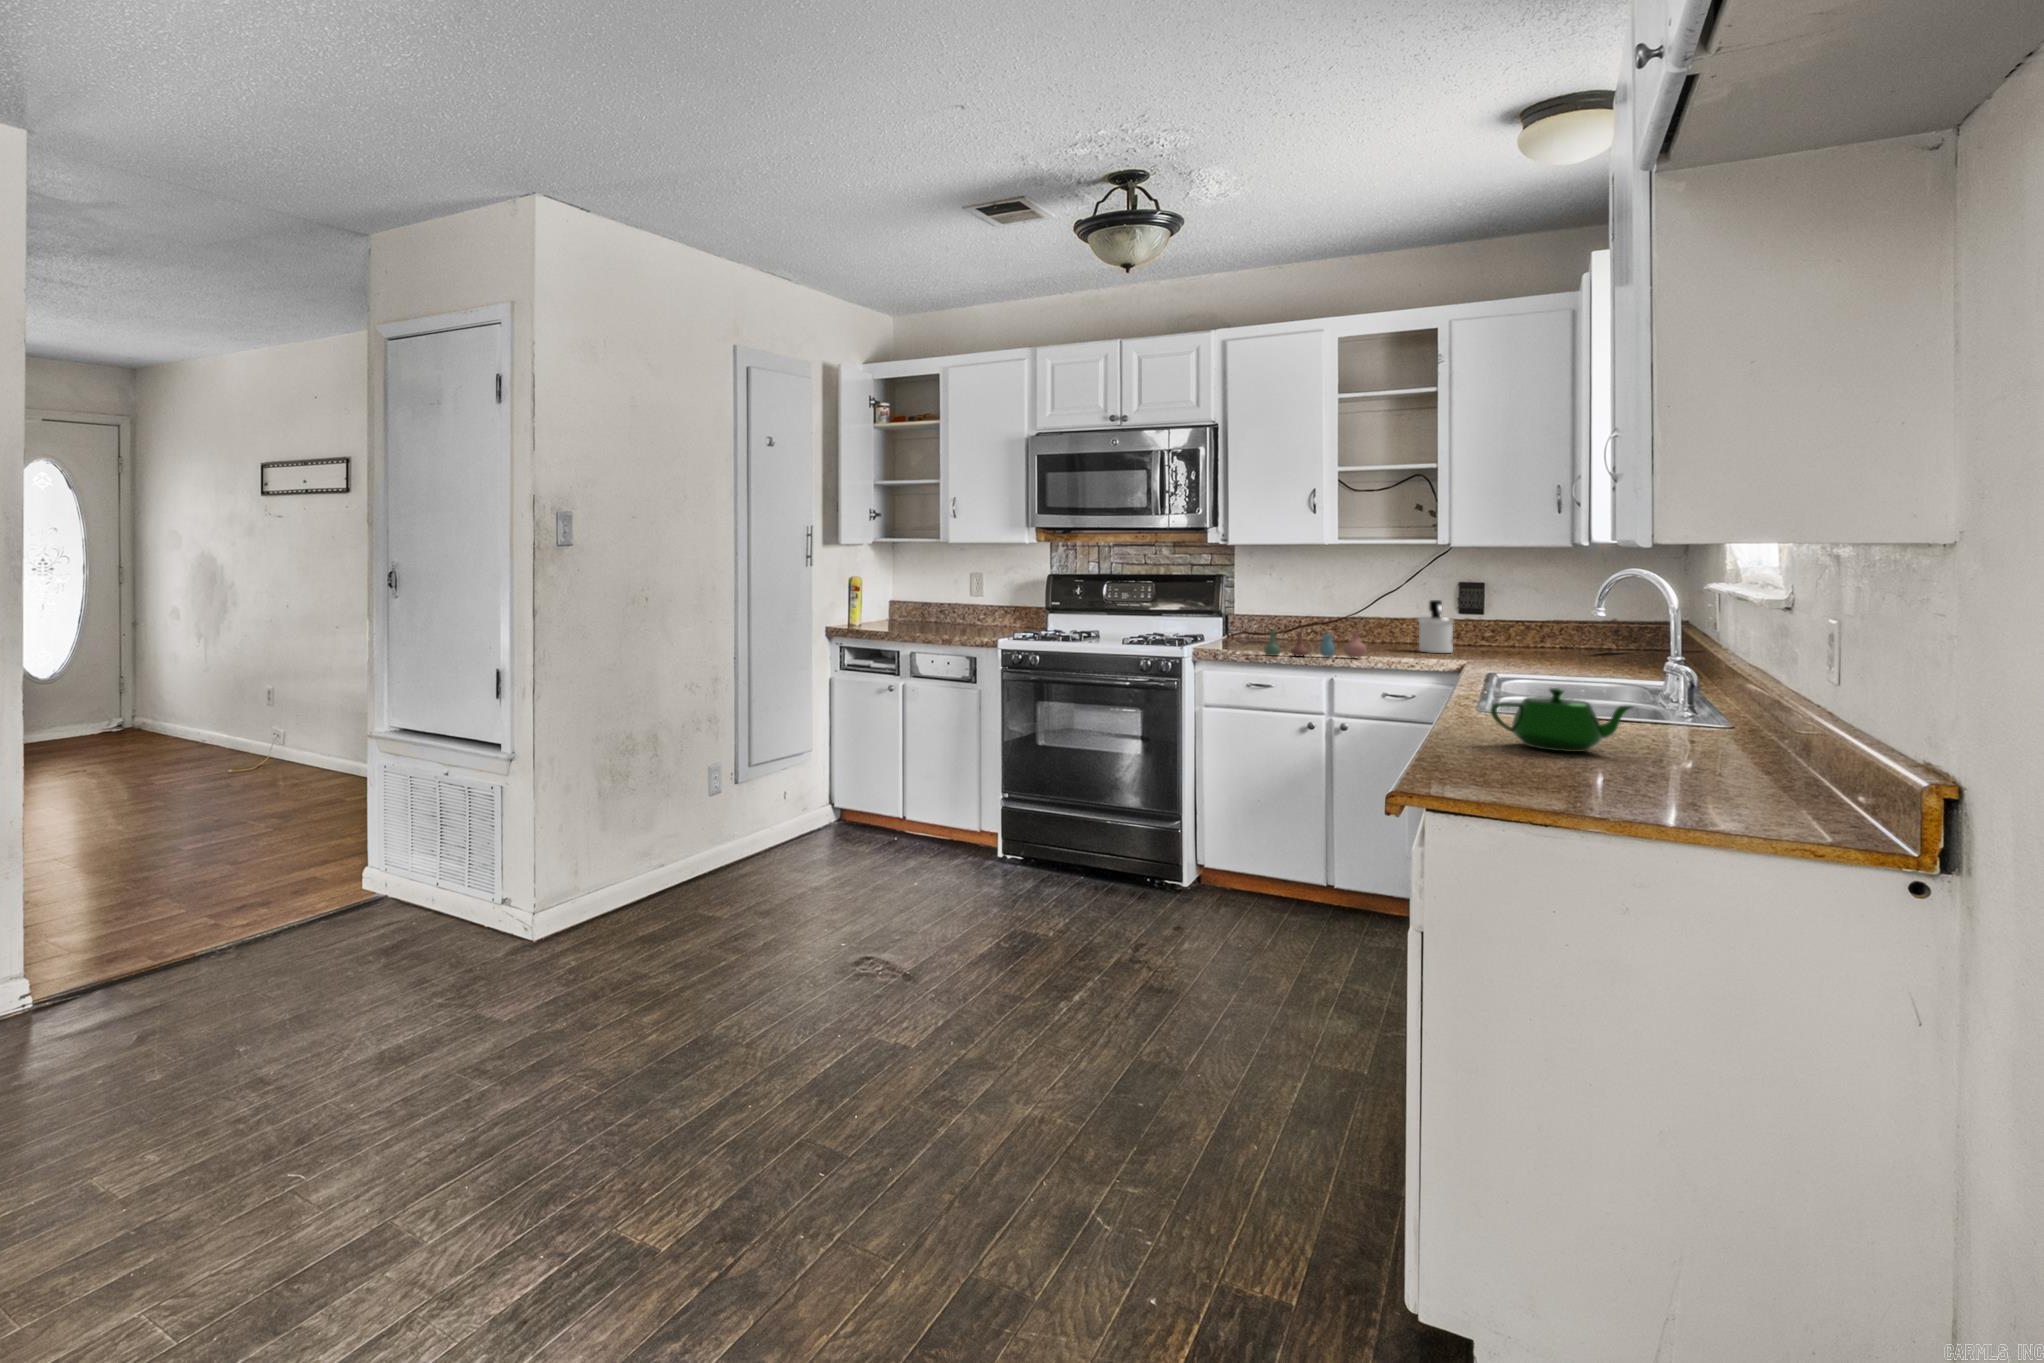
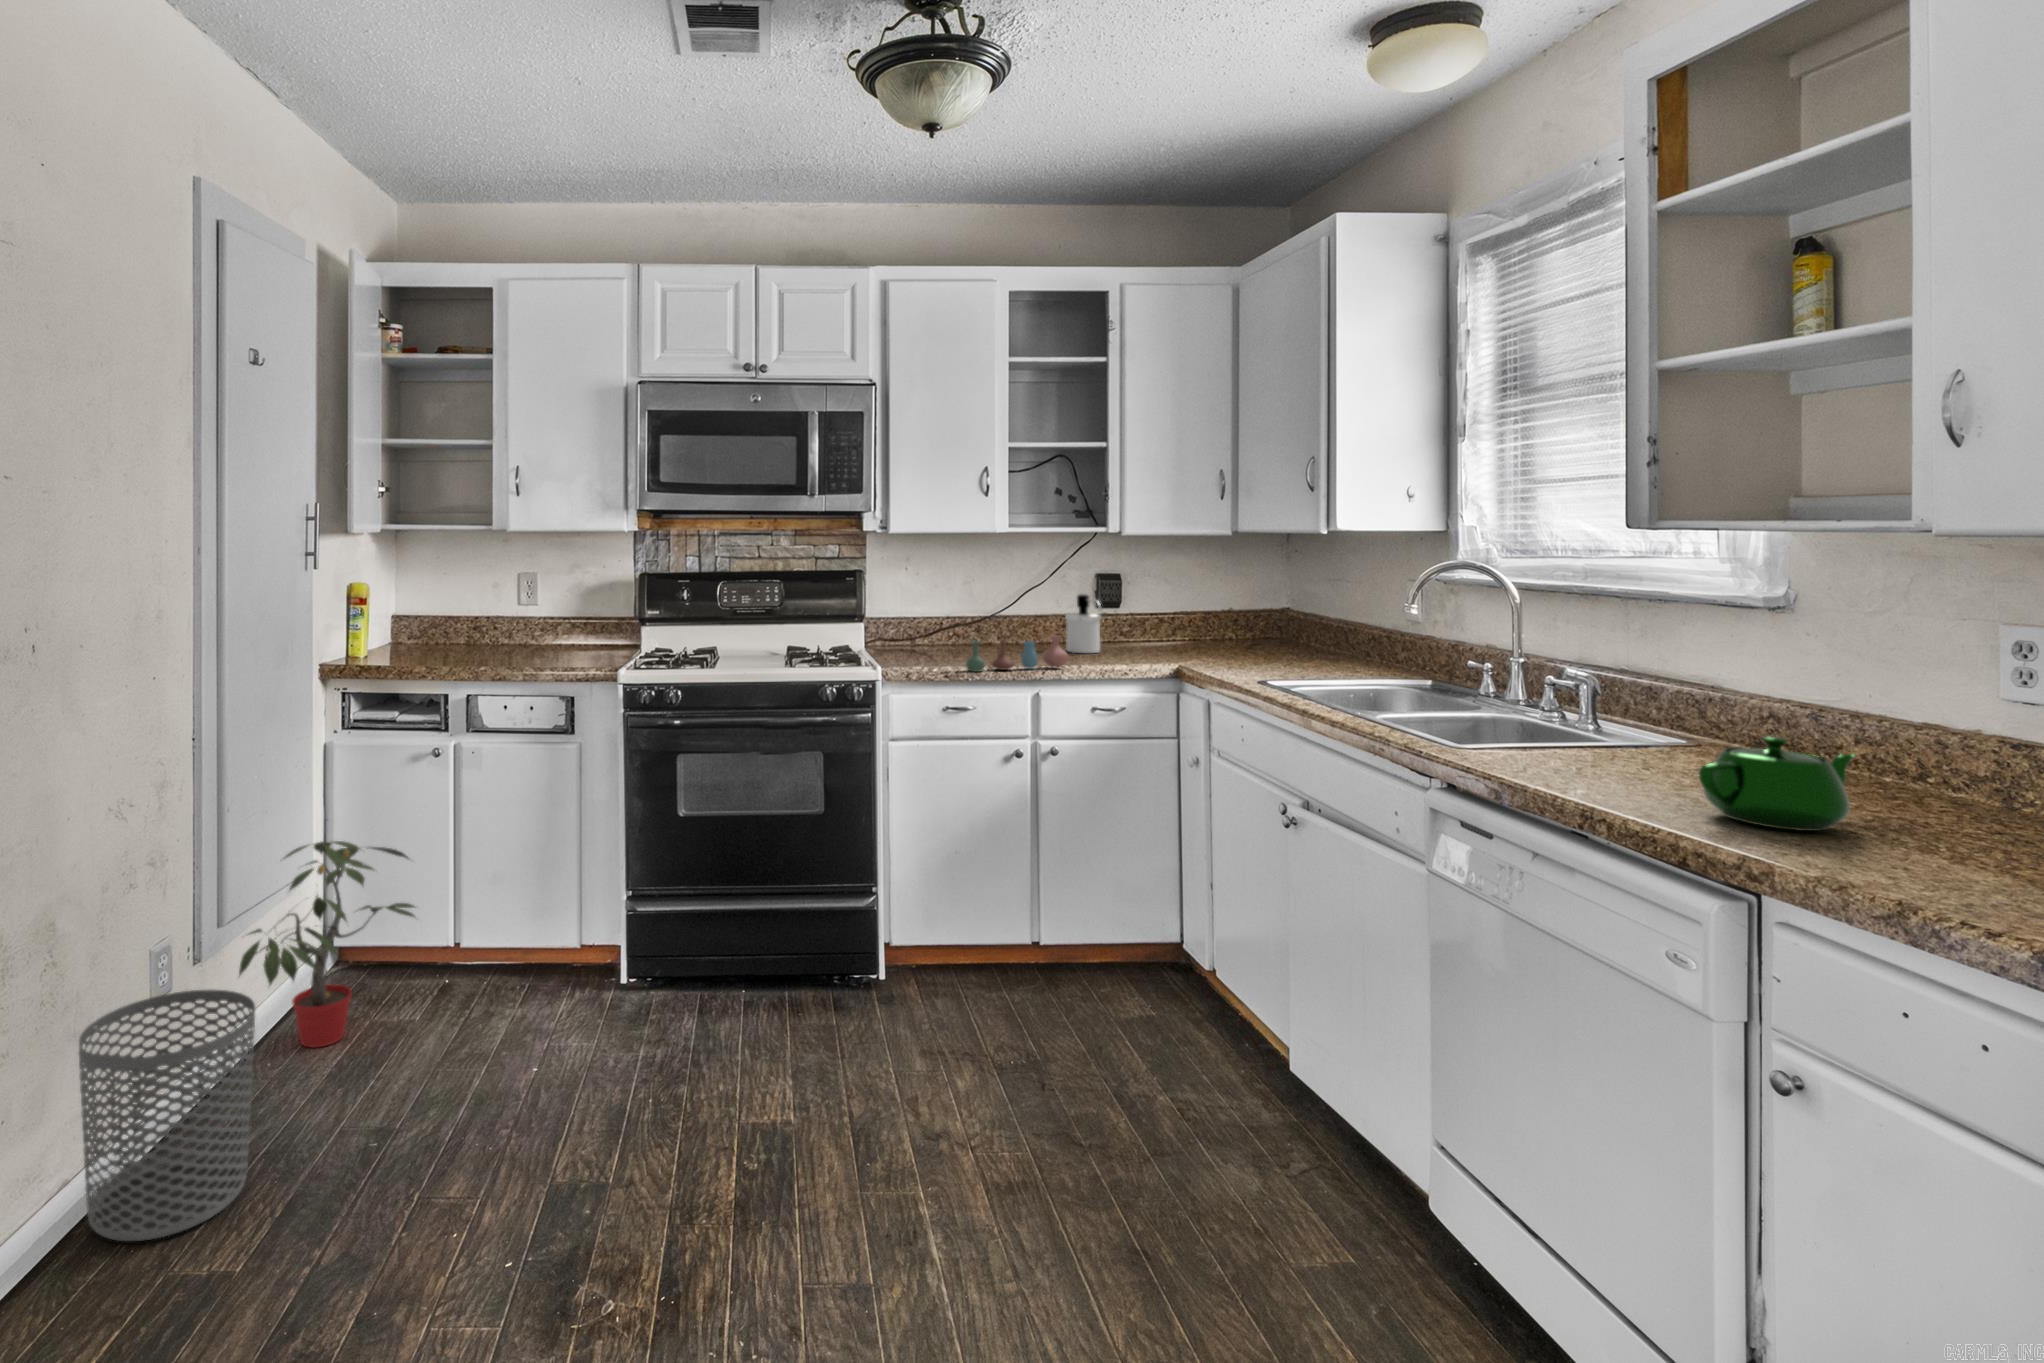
potted plant: none [759,733,878,855] -> present [239,841,415,1047]
waste bin: none [674,791,754,902] -> present [79,990,255,1241]

